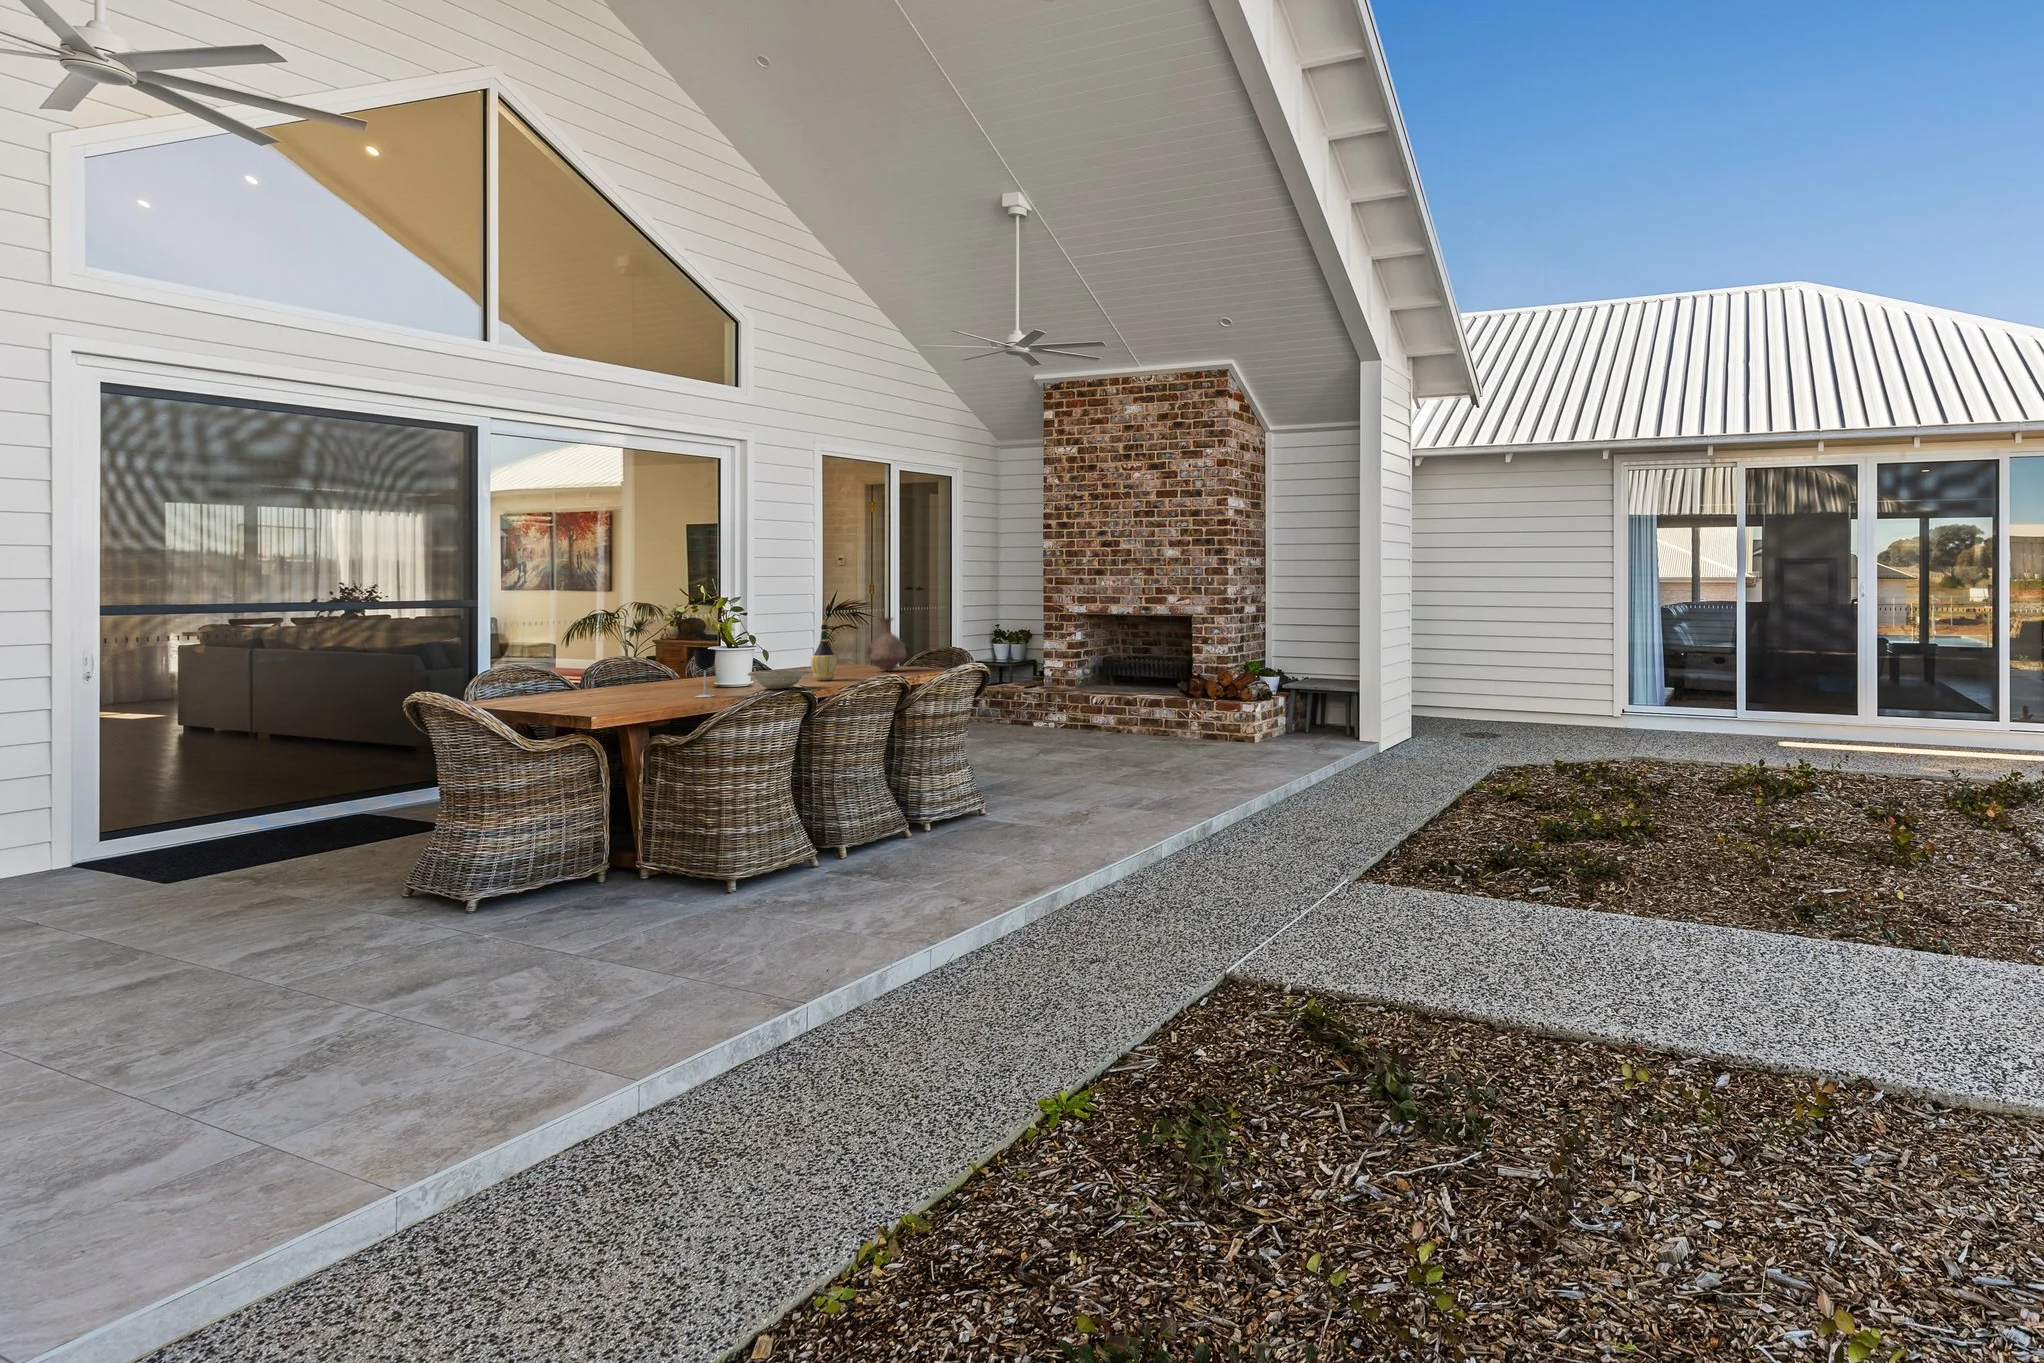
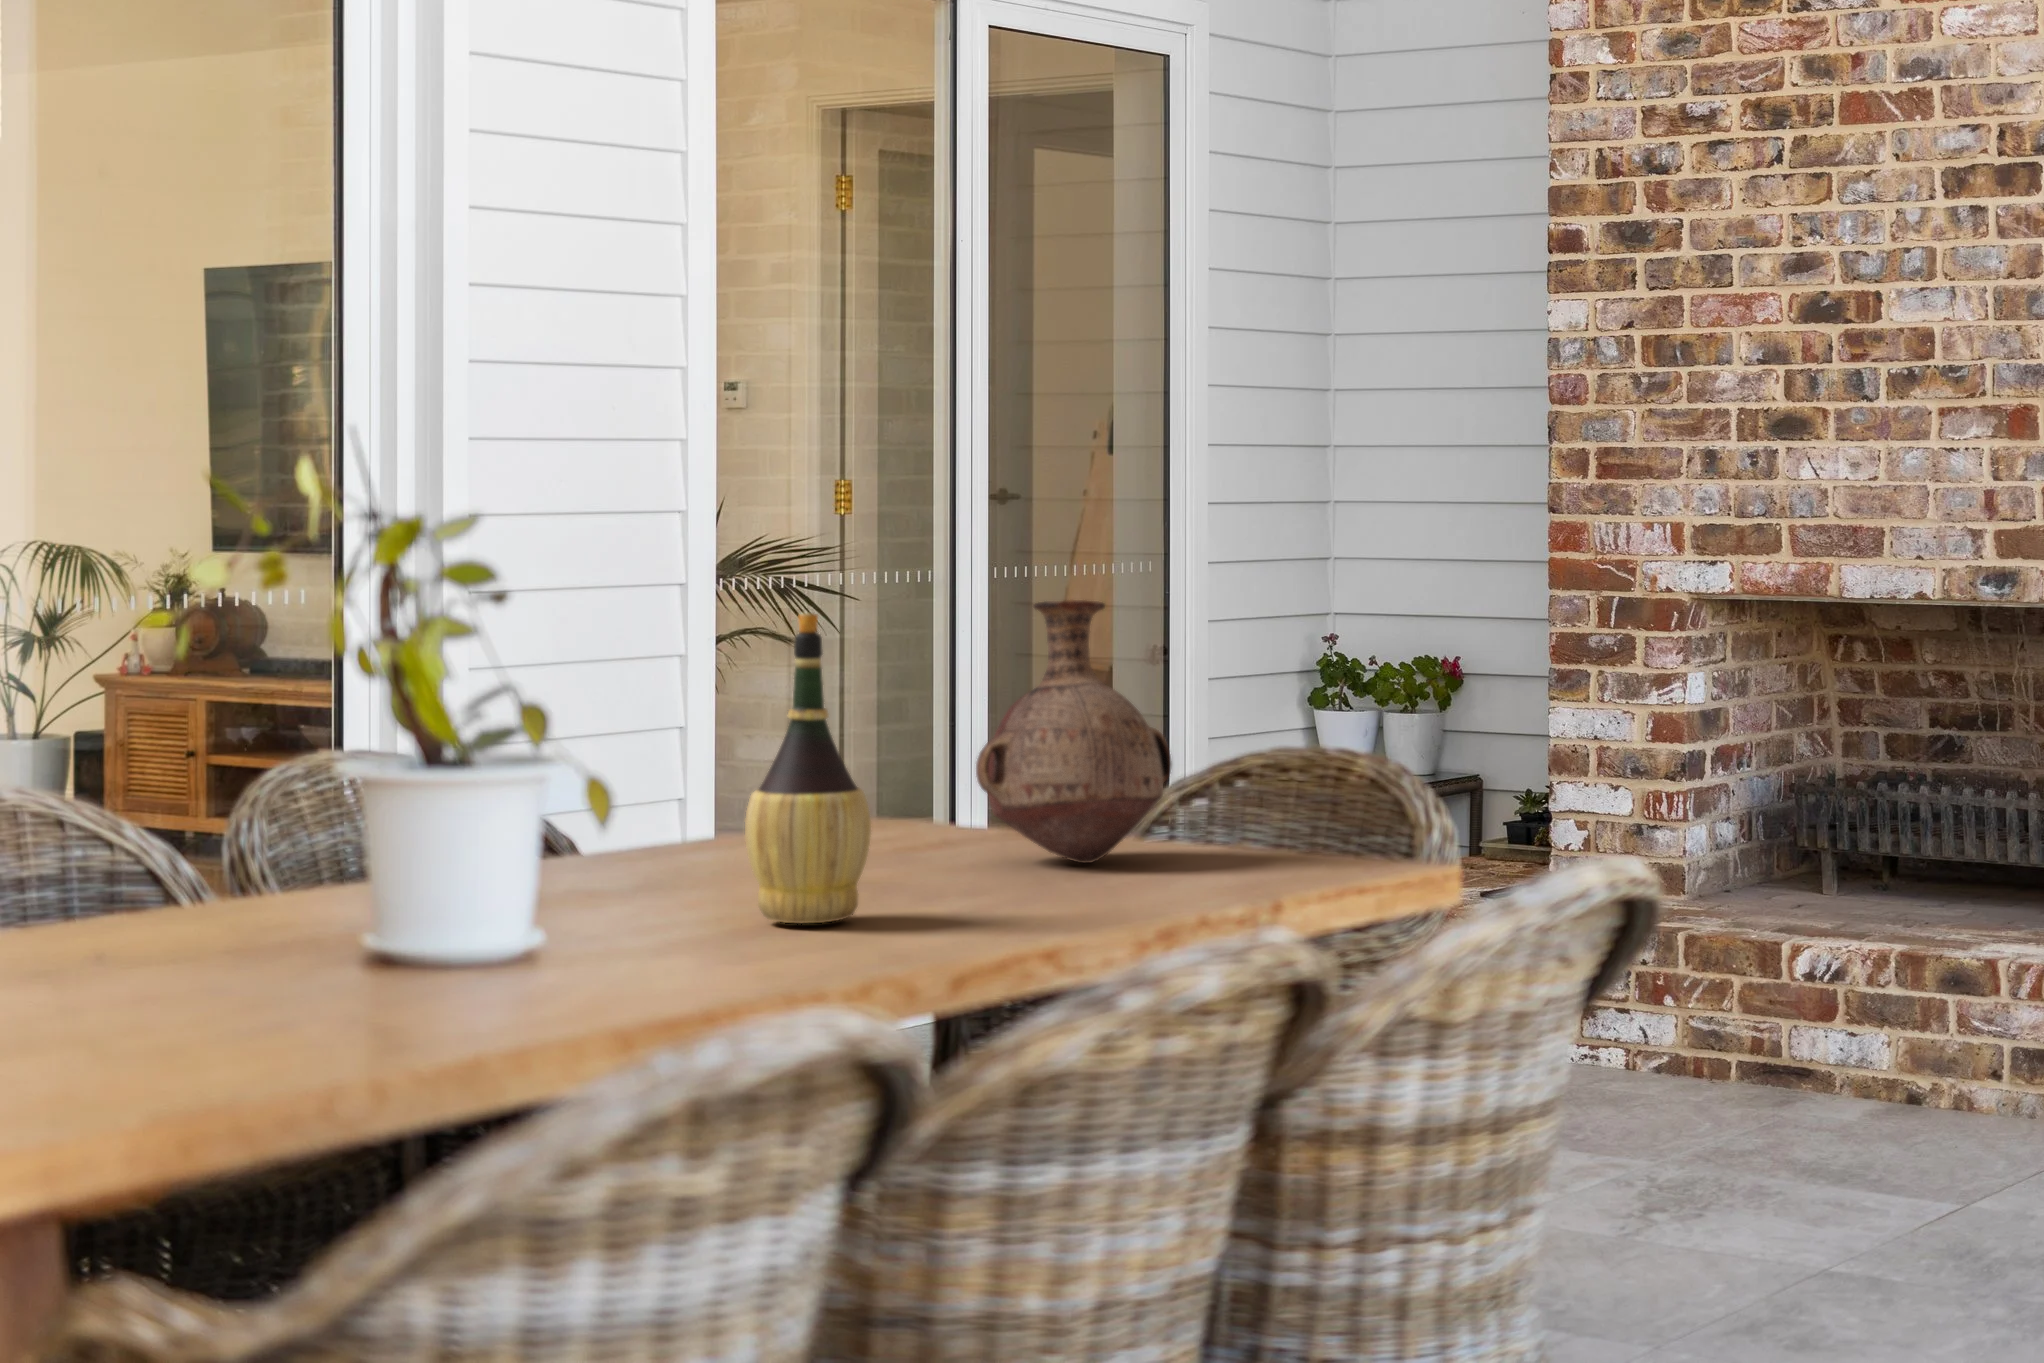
wine glass: present [694,649,716,697] -> none [136,771,254,1059]
decorative bowl: present [748,670,811,689] -> none [432,879,759,993]

